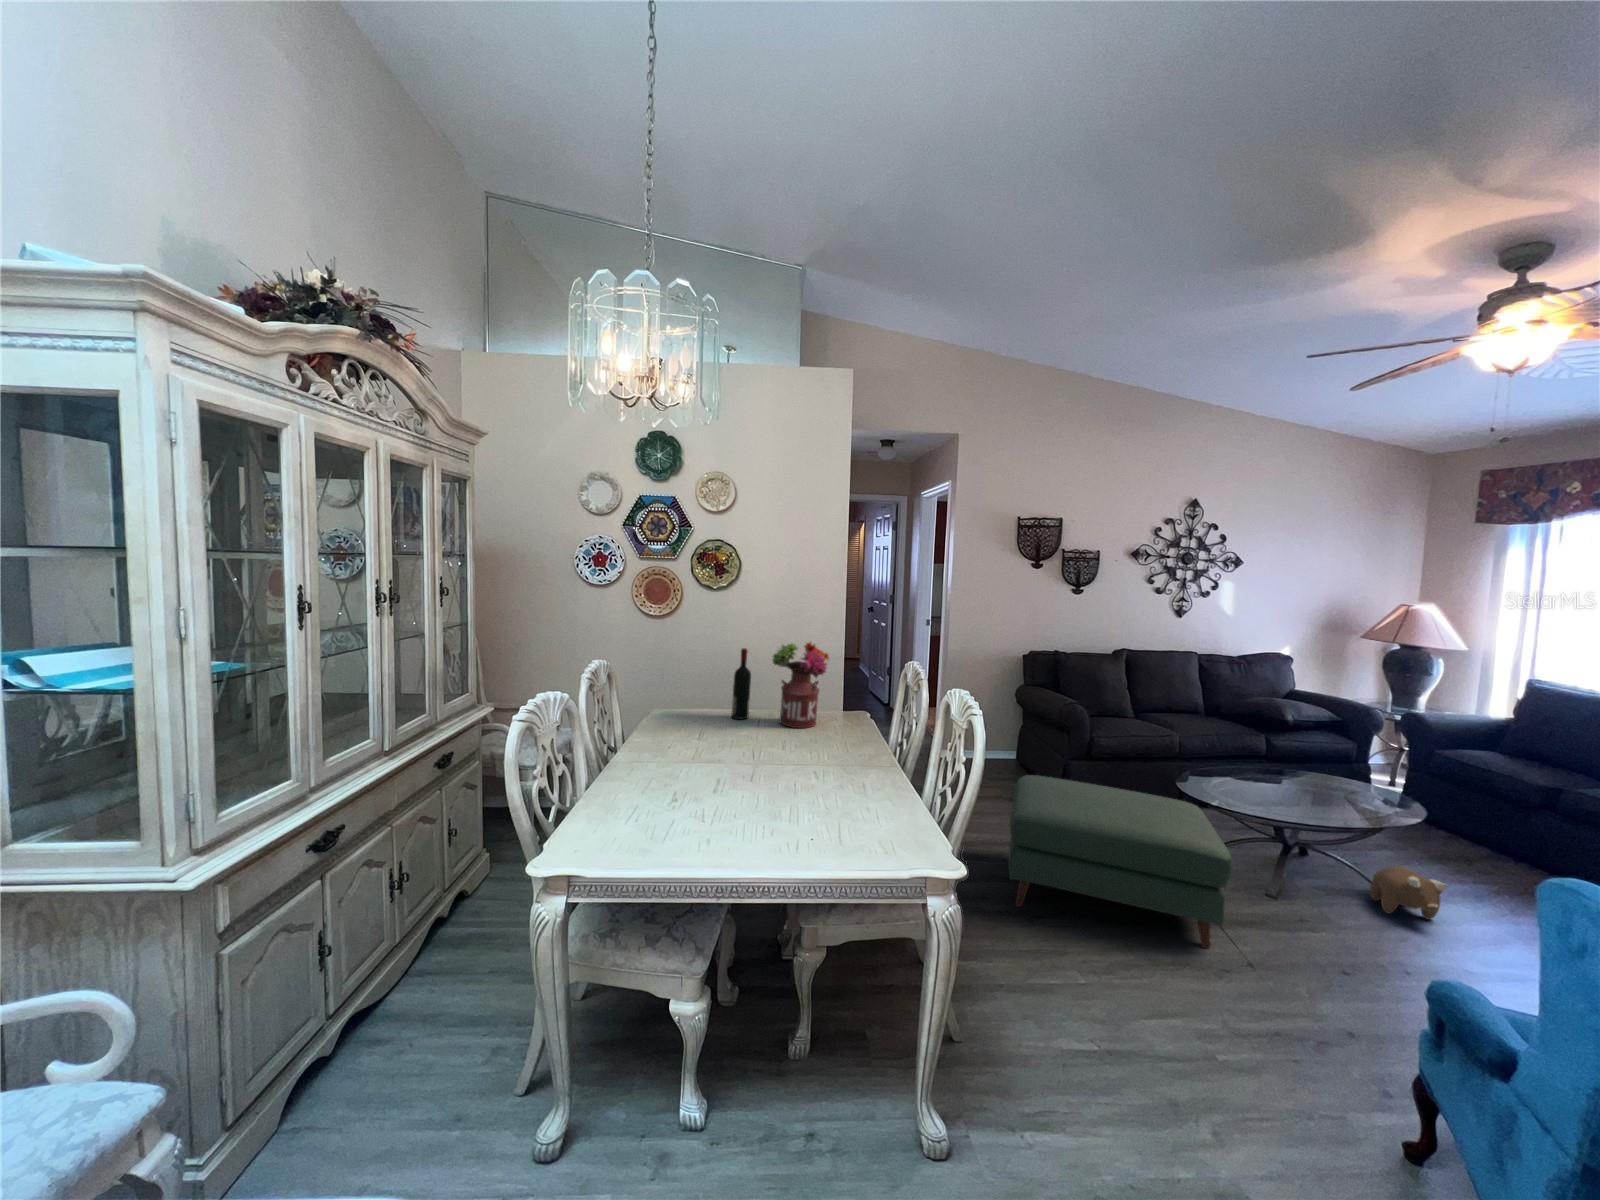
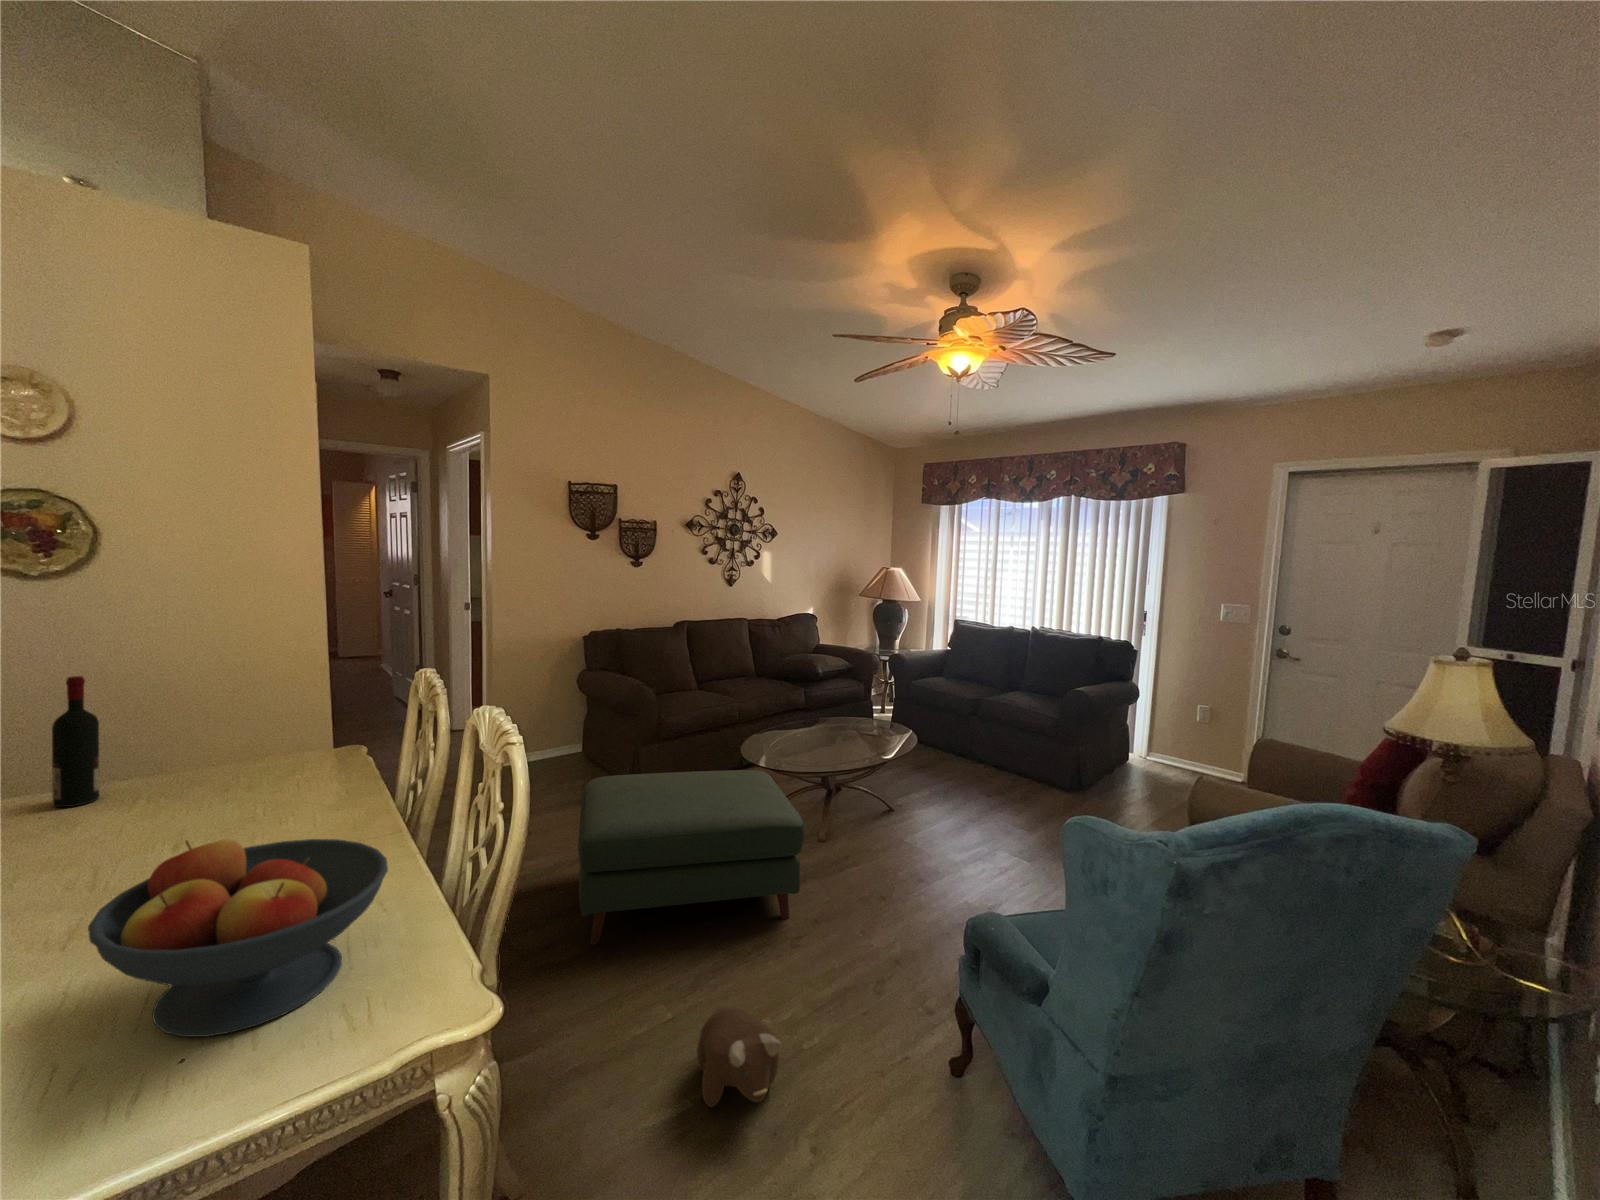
flower arrangement: present [772,642,829,728] -> none [140,651,275,800]
fruit bowl: none [785,736,904,834] -> present [88,839,388,1037]
plush toy: present [1370,866,1448,920] -> present [697,1007,781,1107]

